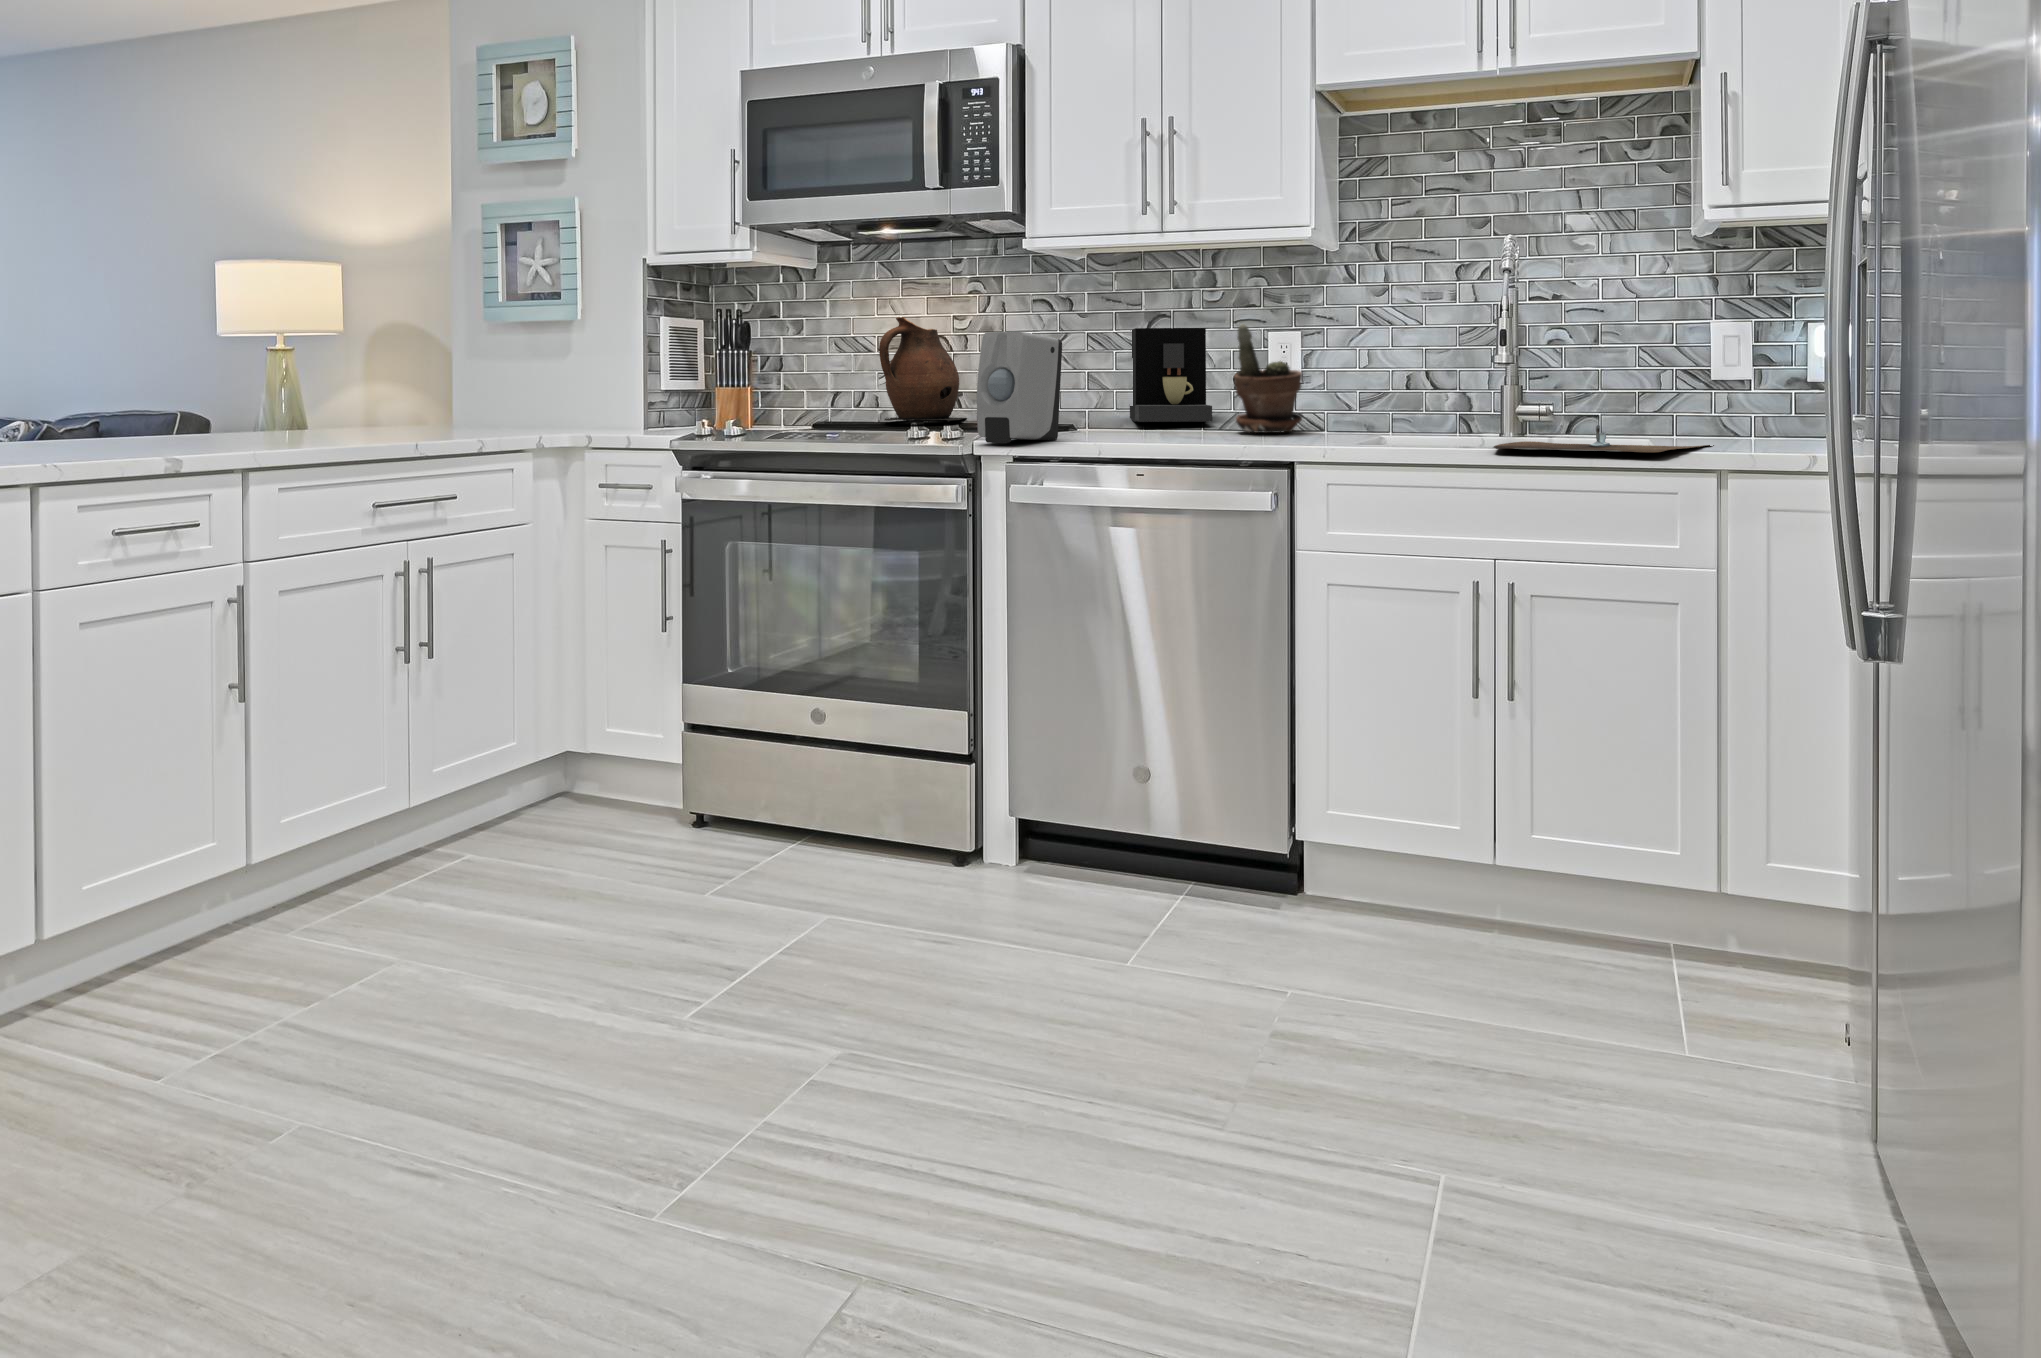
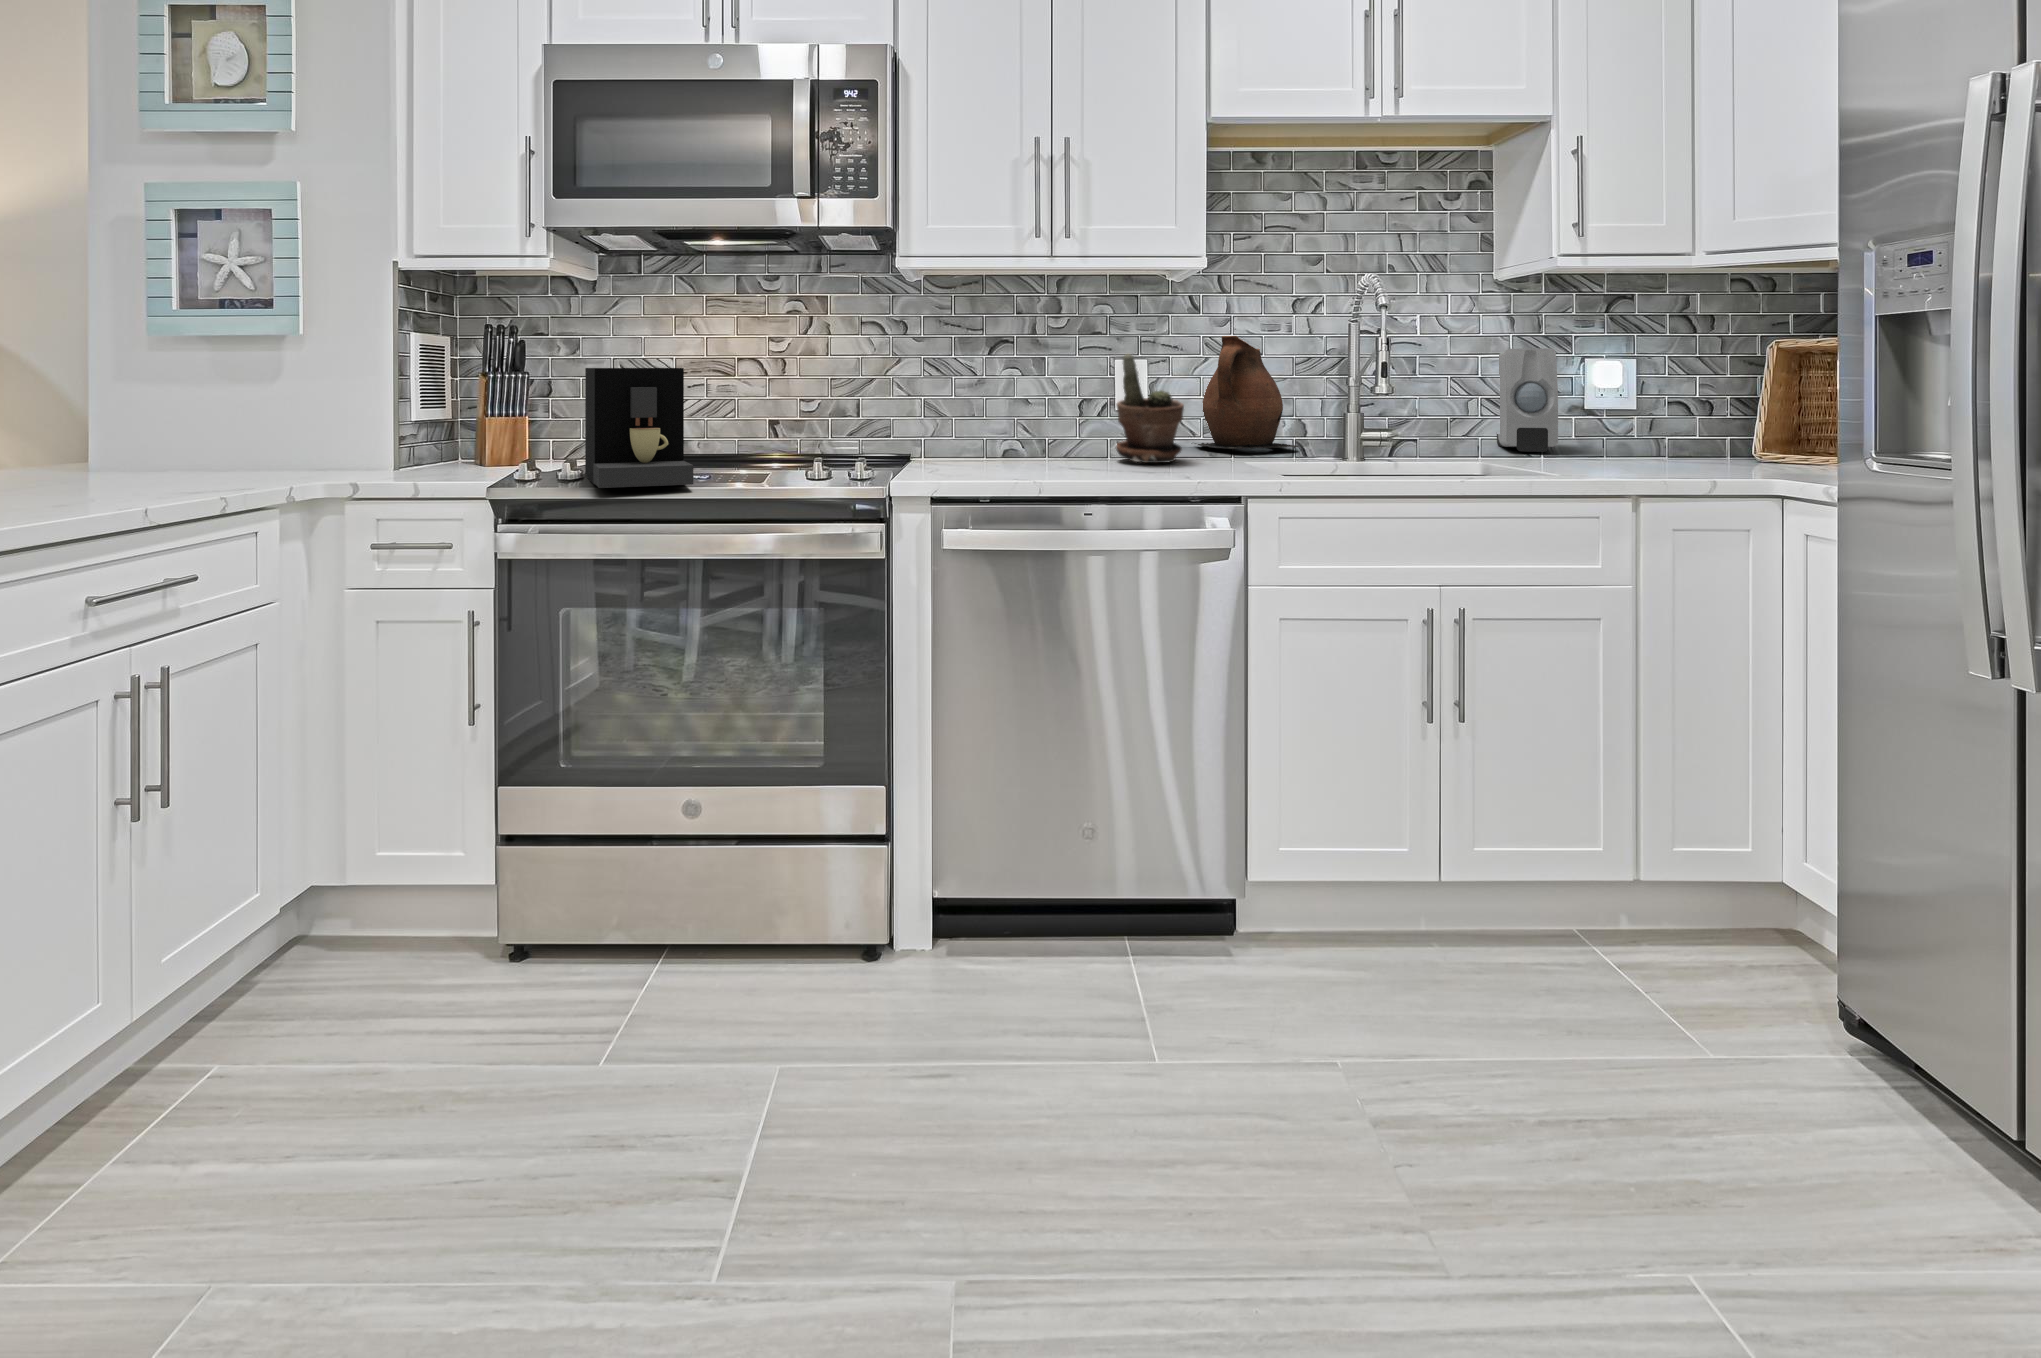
ceramic pitcher: present [879,317,967,422] -> present [1191,336,1298,449]
coffee maker: present [1130,328,1212,422] -> present [585,368,693,488]
soap dispenser: present [977,331,1062,443] -> present [1497,348,1558,452]
cutting board: present [1493,425,1700,452] -> none [1399,455,1604,484]

